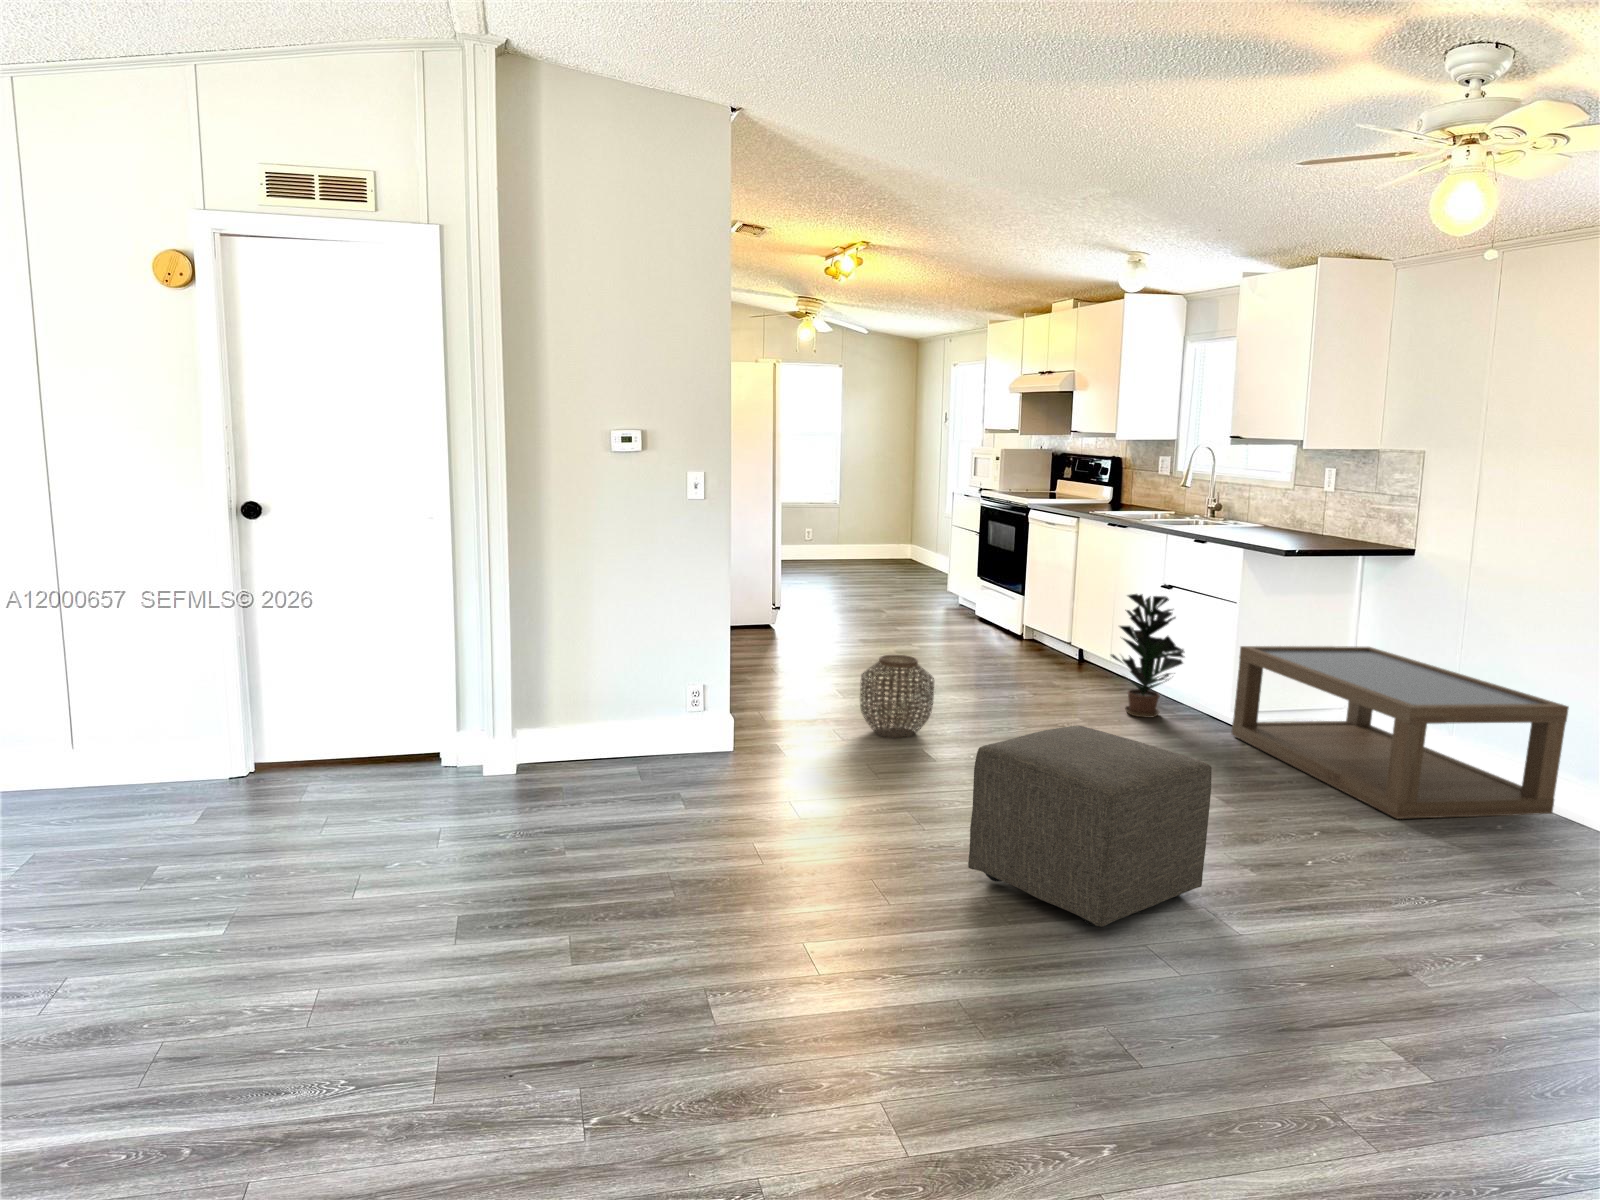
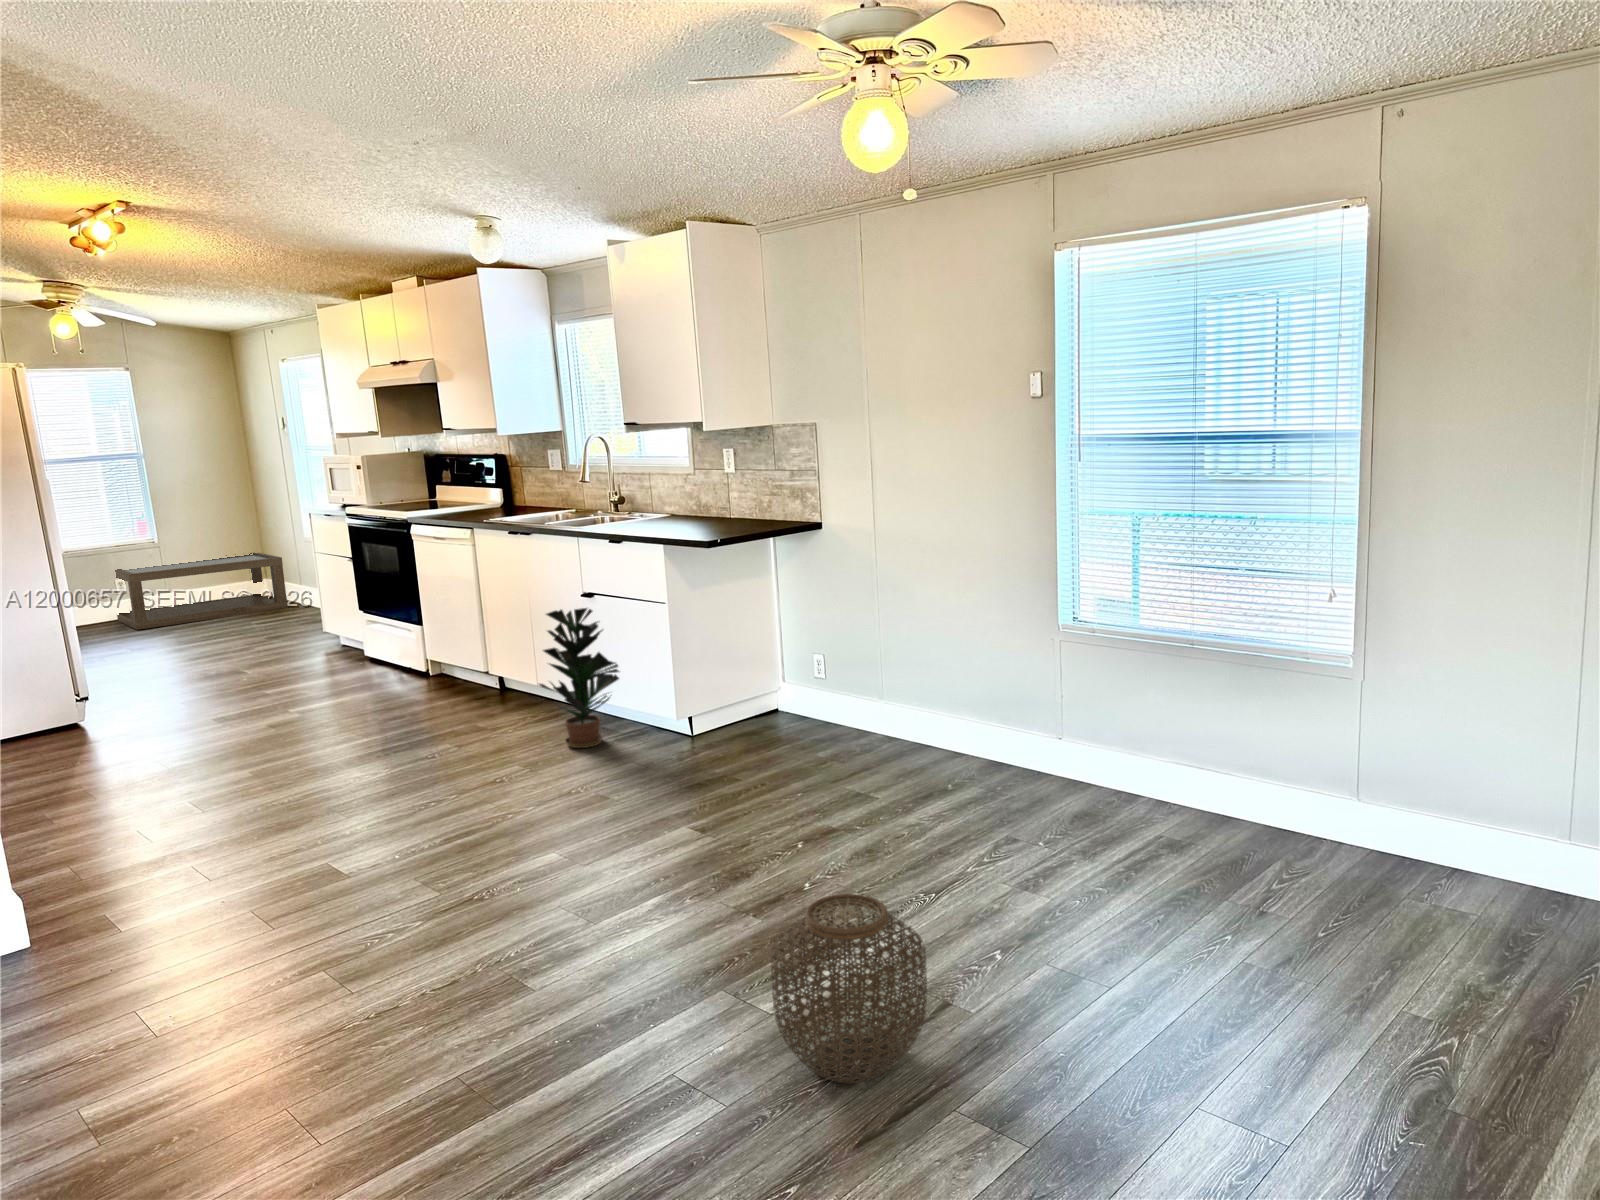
coffee table: present [1232,646,1569,819] -> present [115,552,288,630]
woven basket: present [860,655,934,738] -> present [771,894,927,1083]
ottoman: present [968,726,1212,927] -> none [410,805,713,1073]

